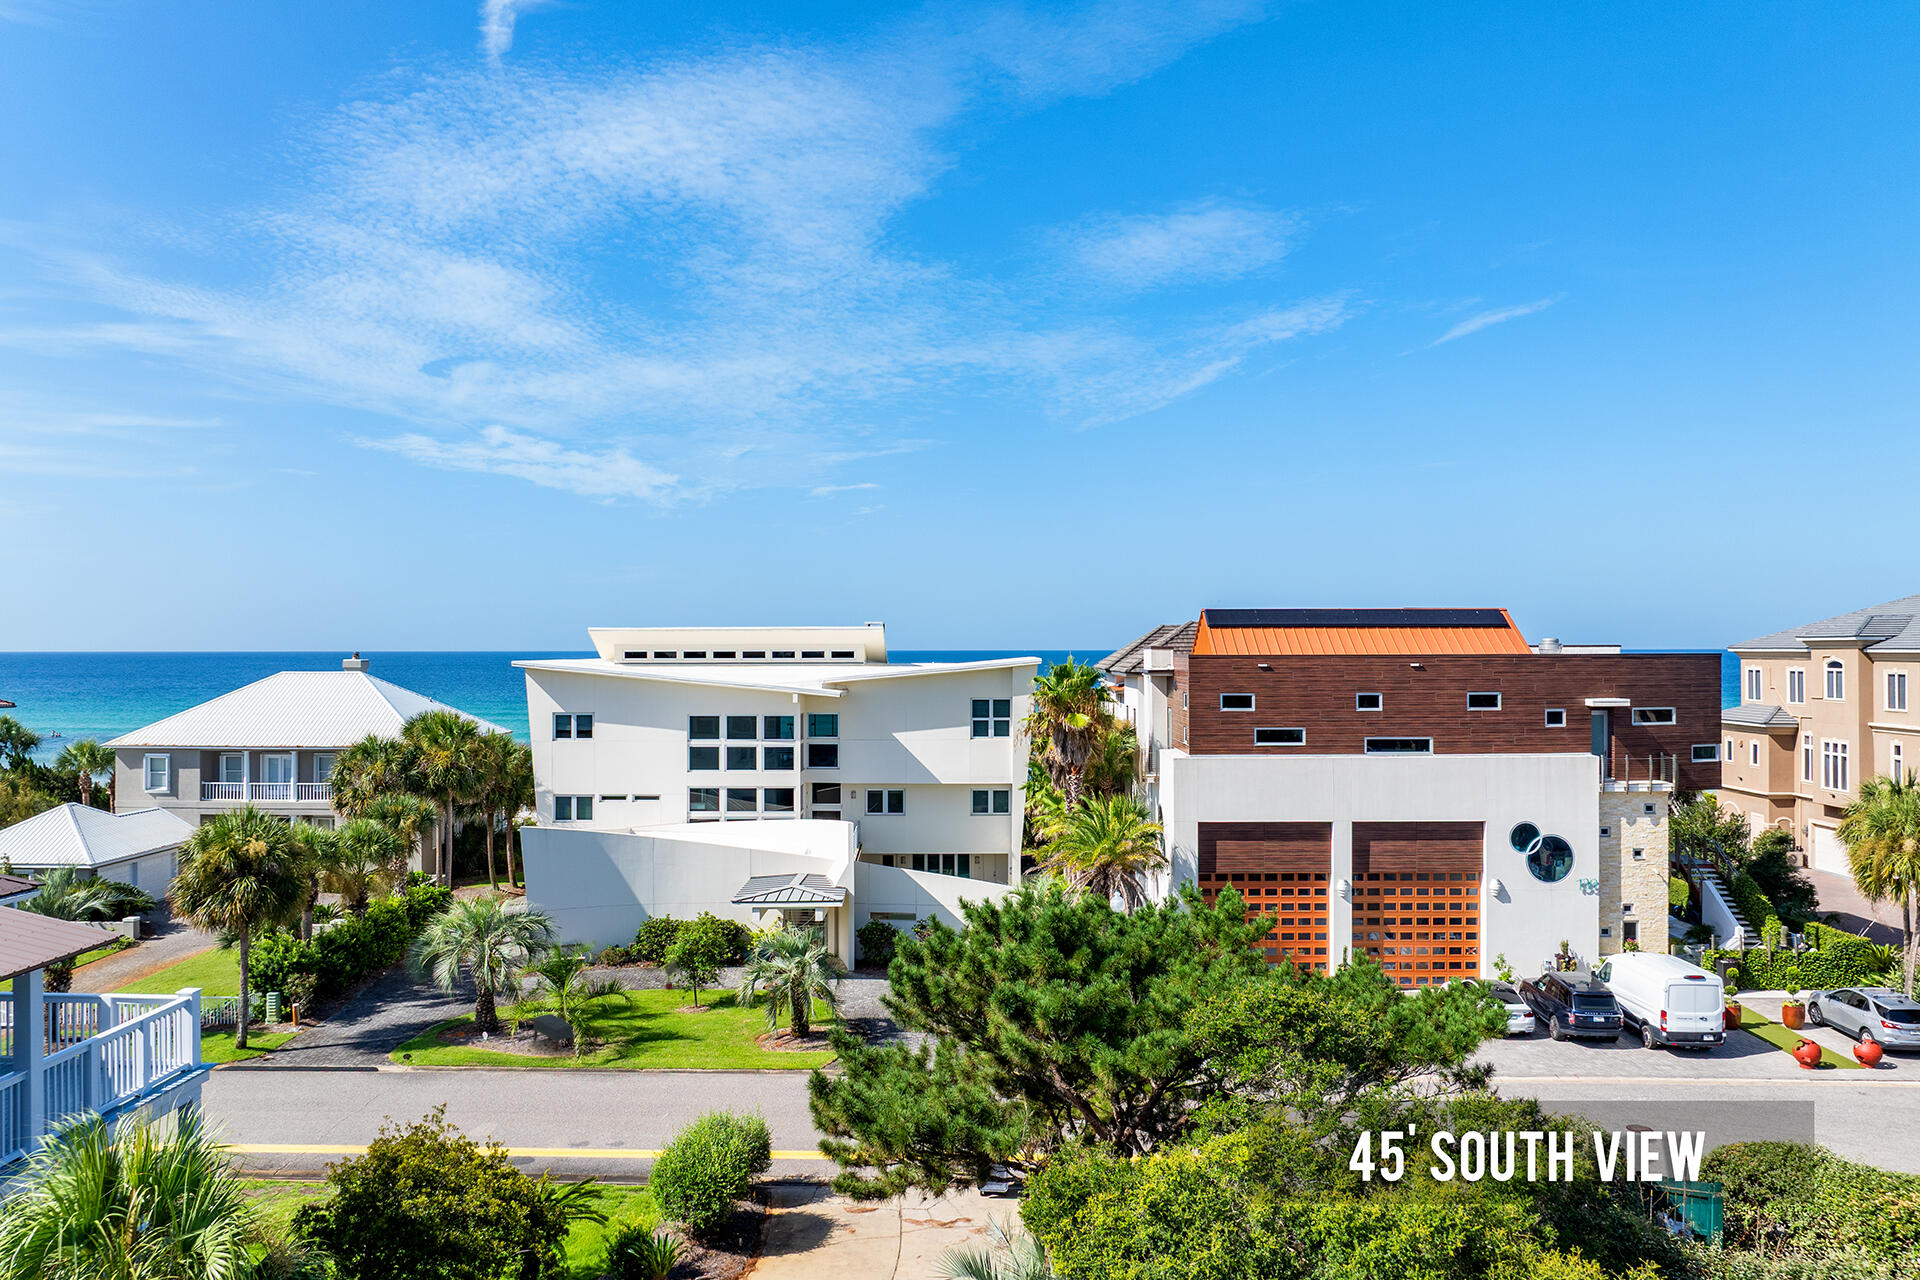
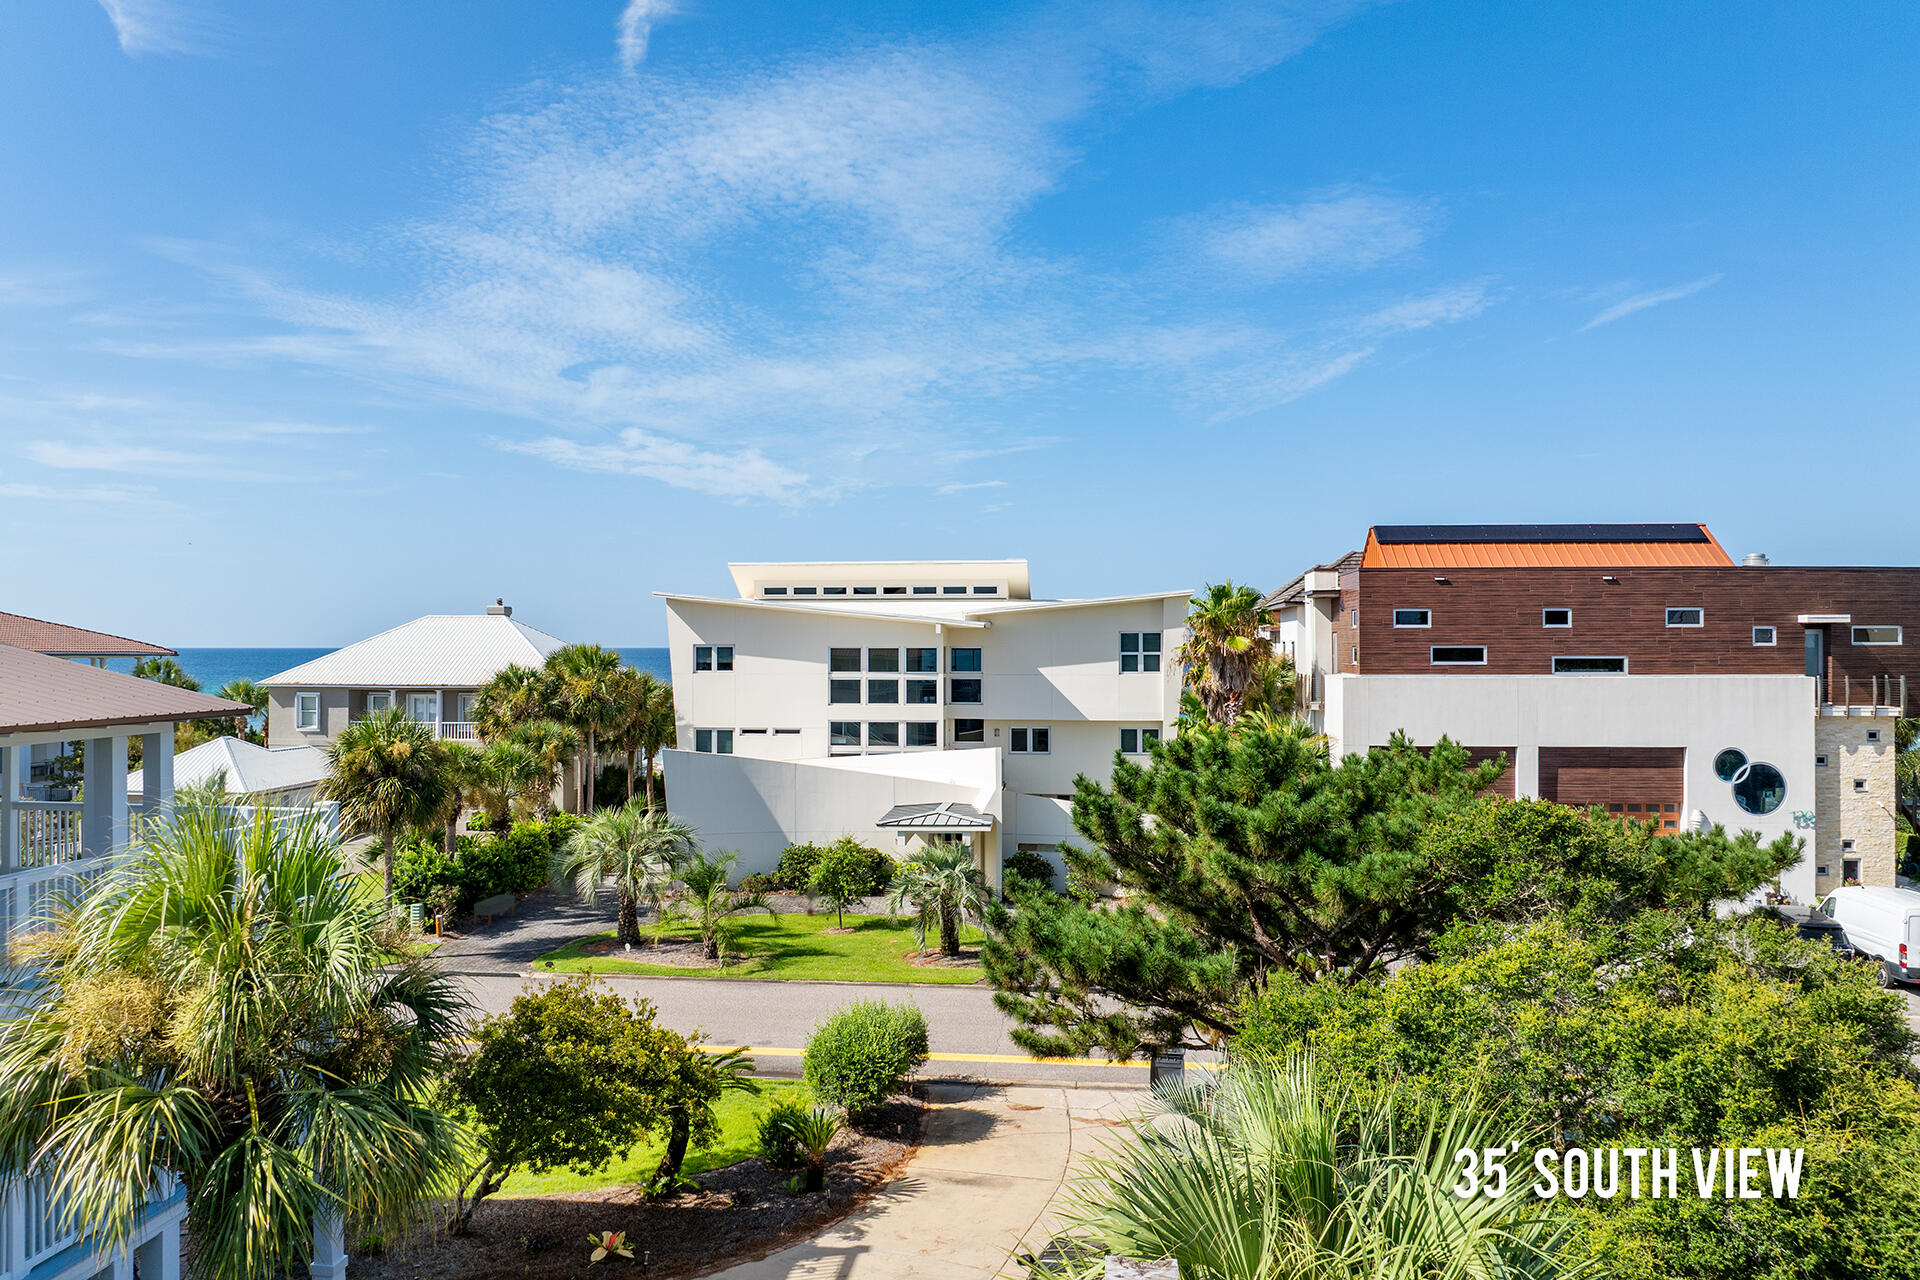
bench: present [533,1014,574,1052] -> present [474,894,515,925]

